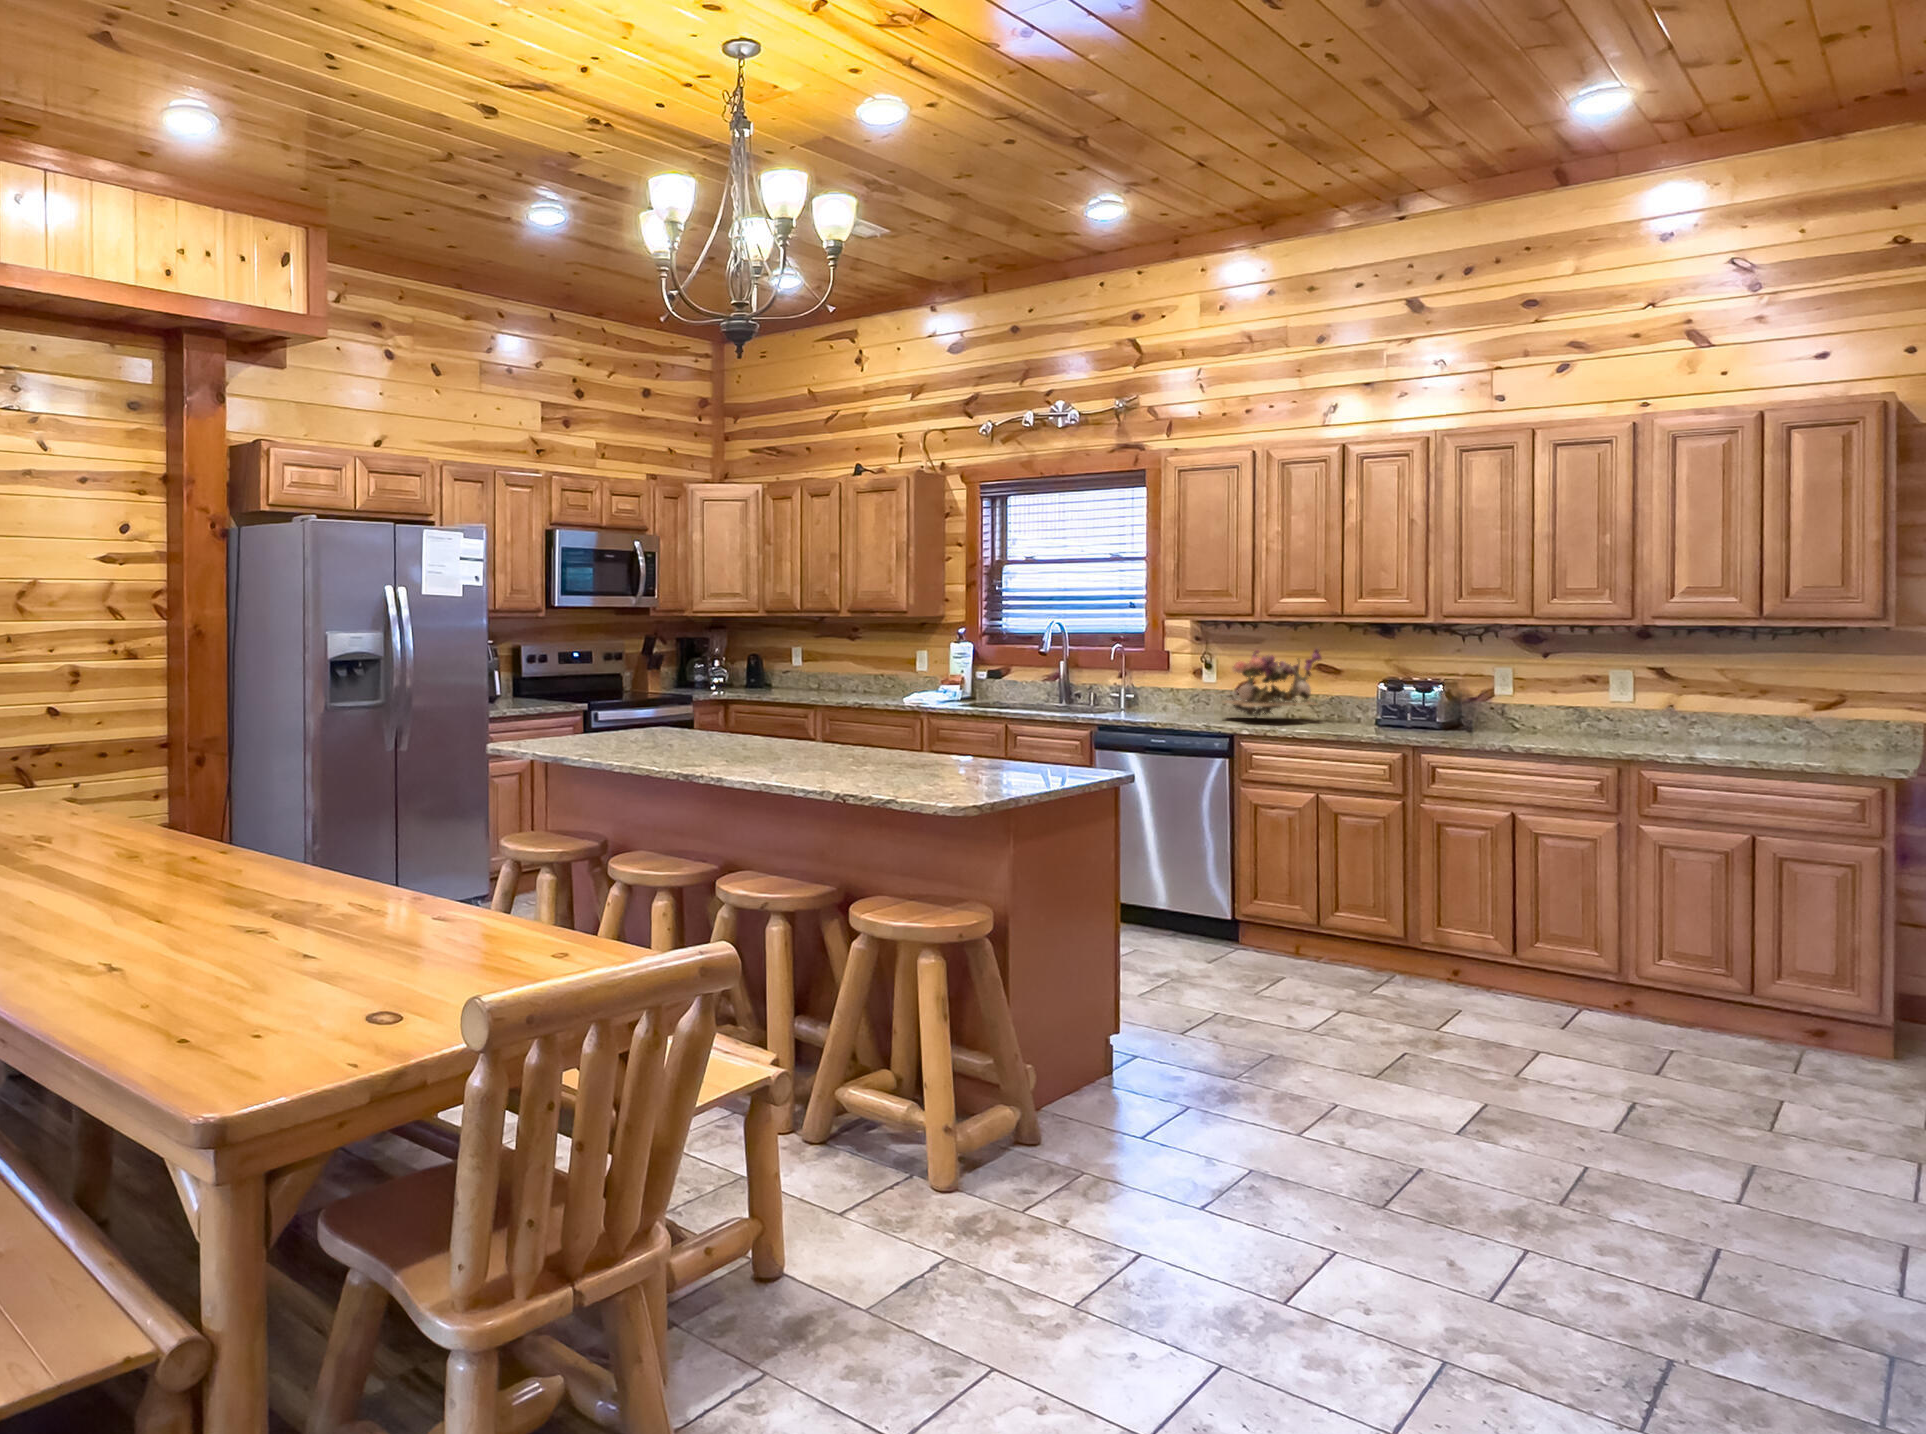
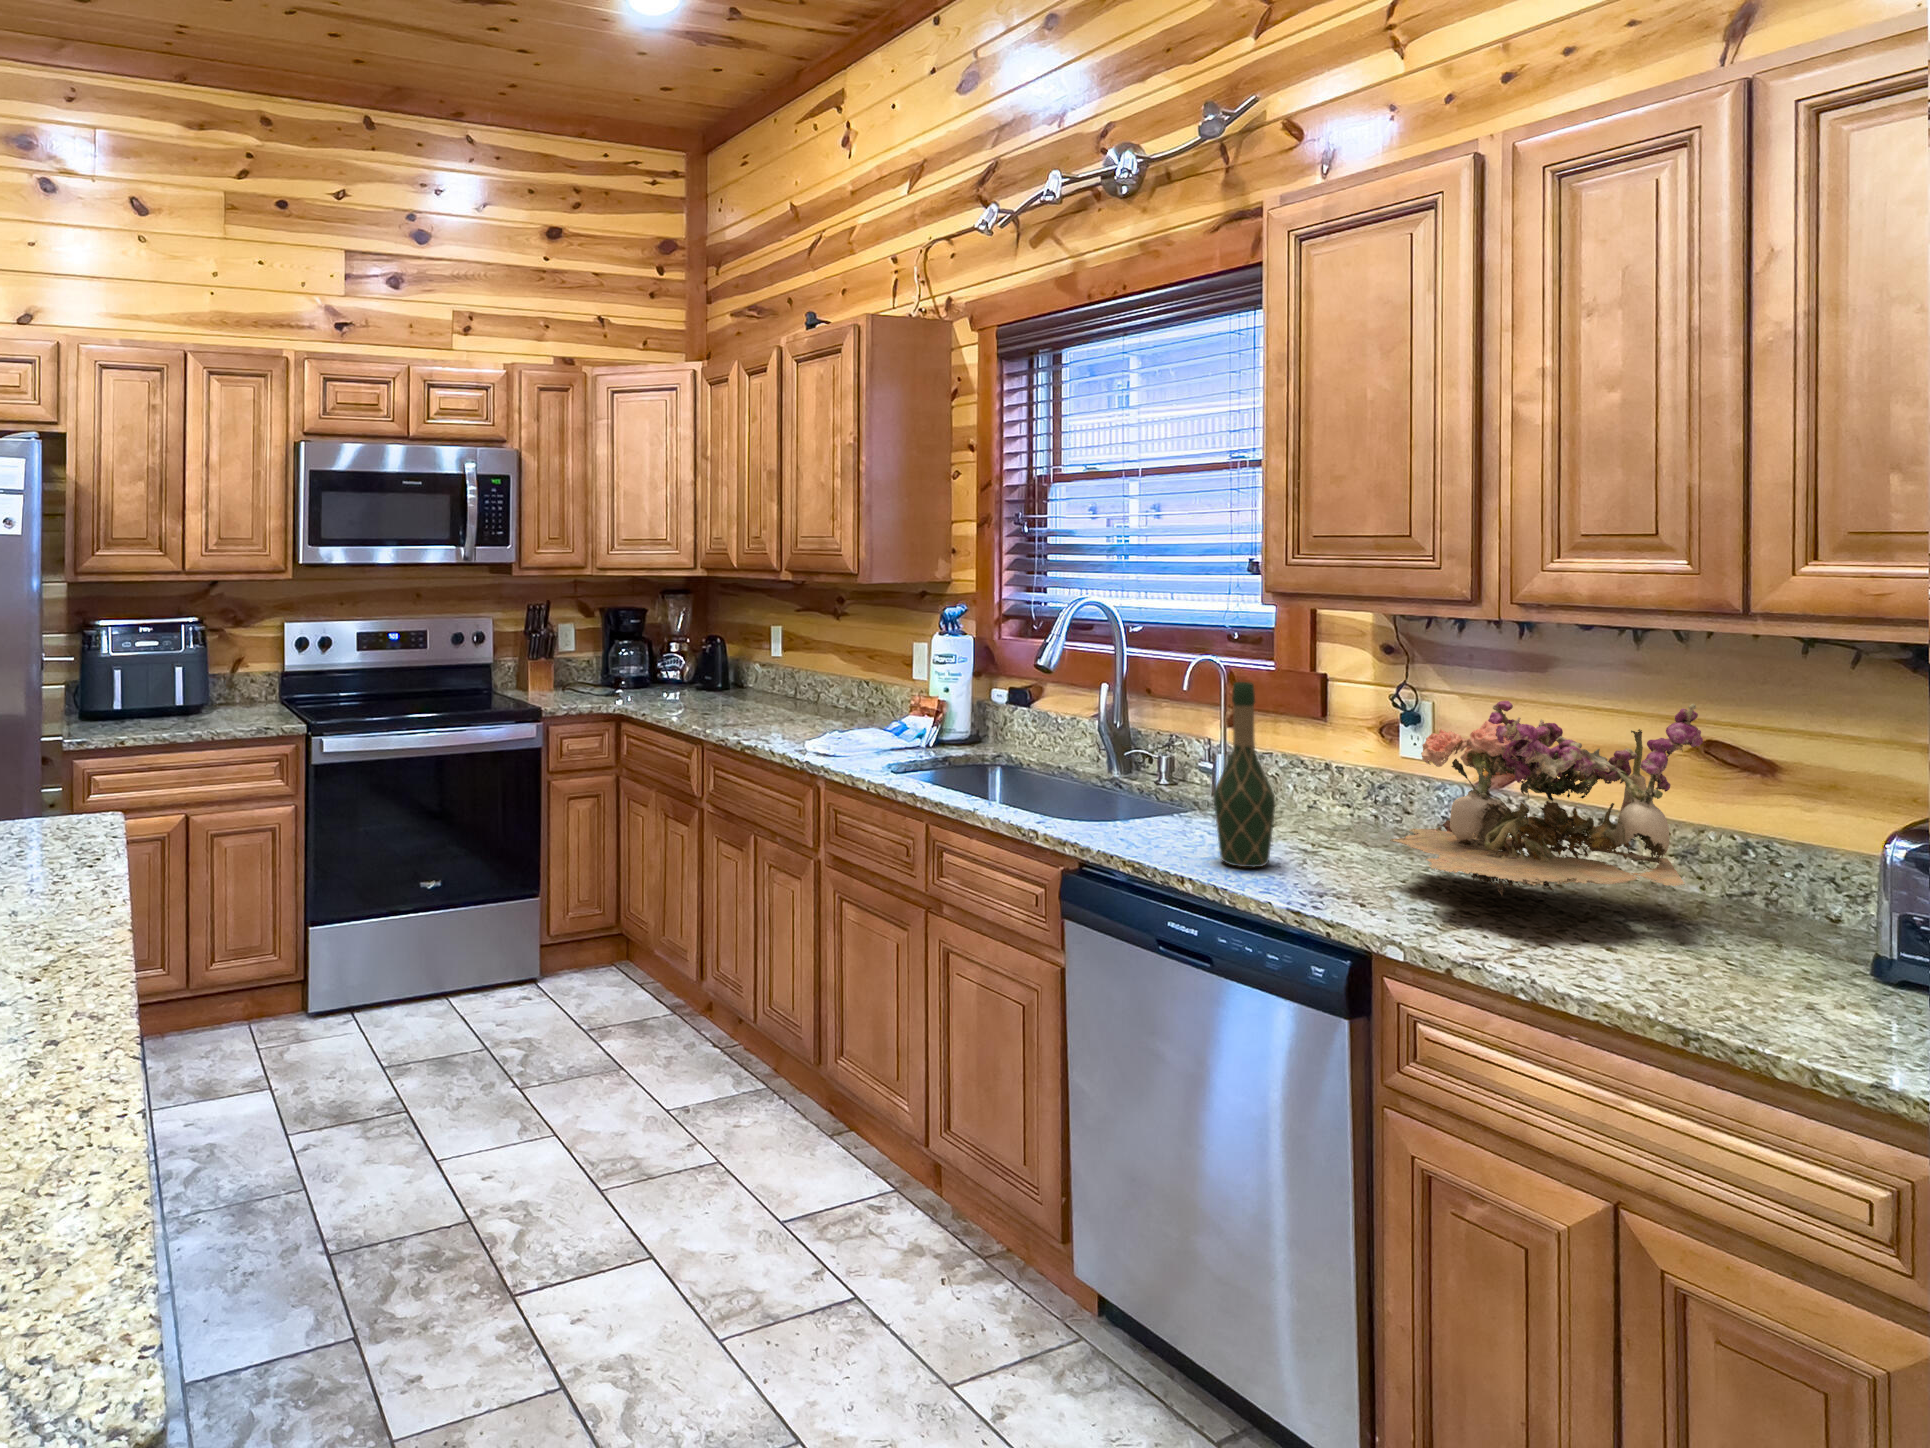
wine bottle: none [1151,648,1175,719] -> present [1214,682,1275,867]

